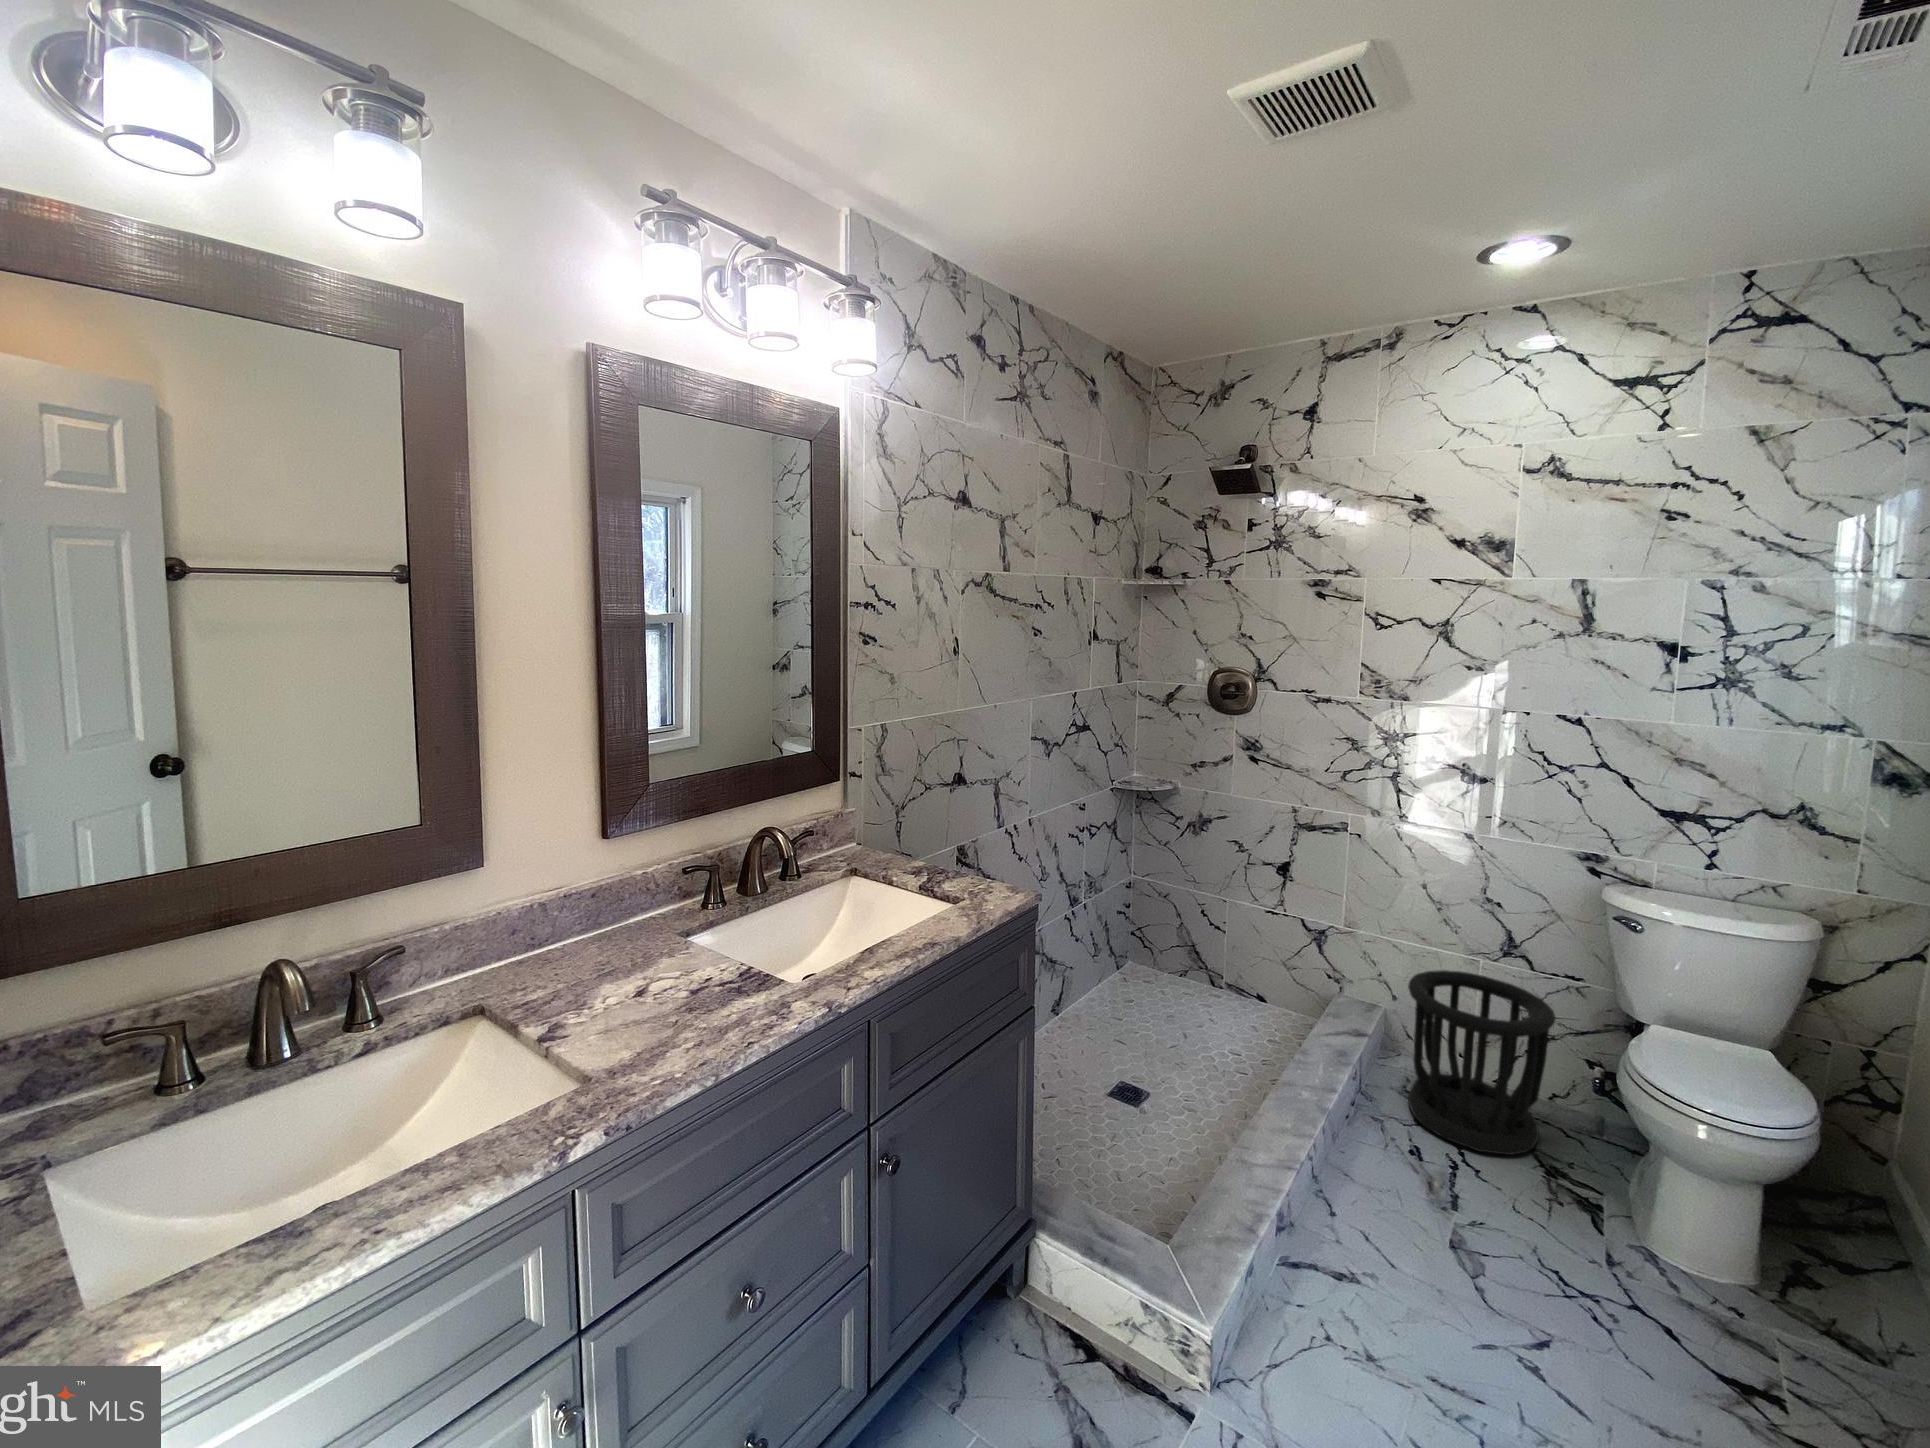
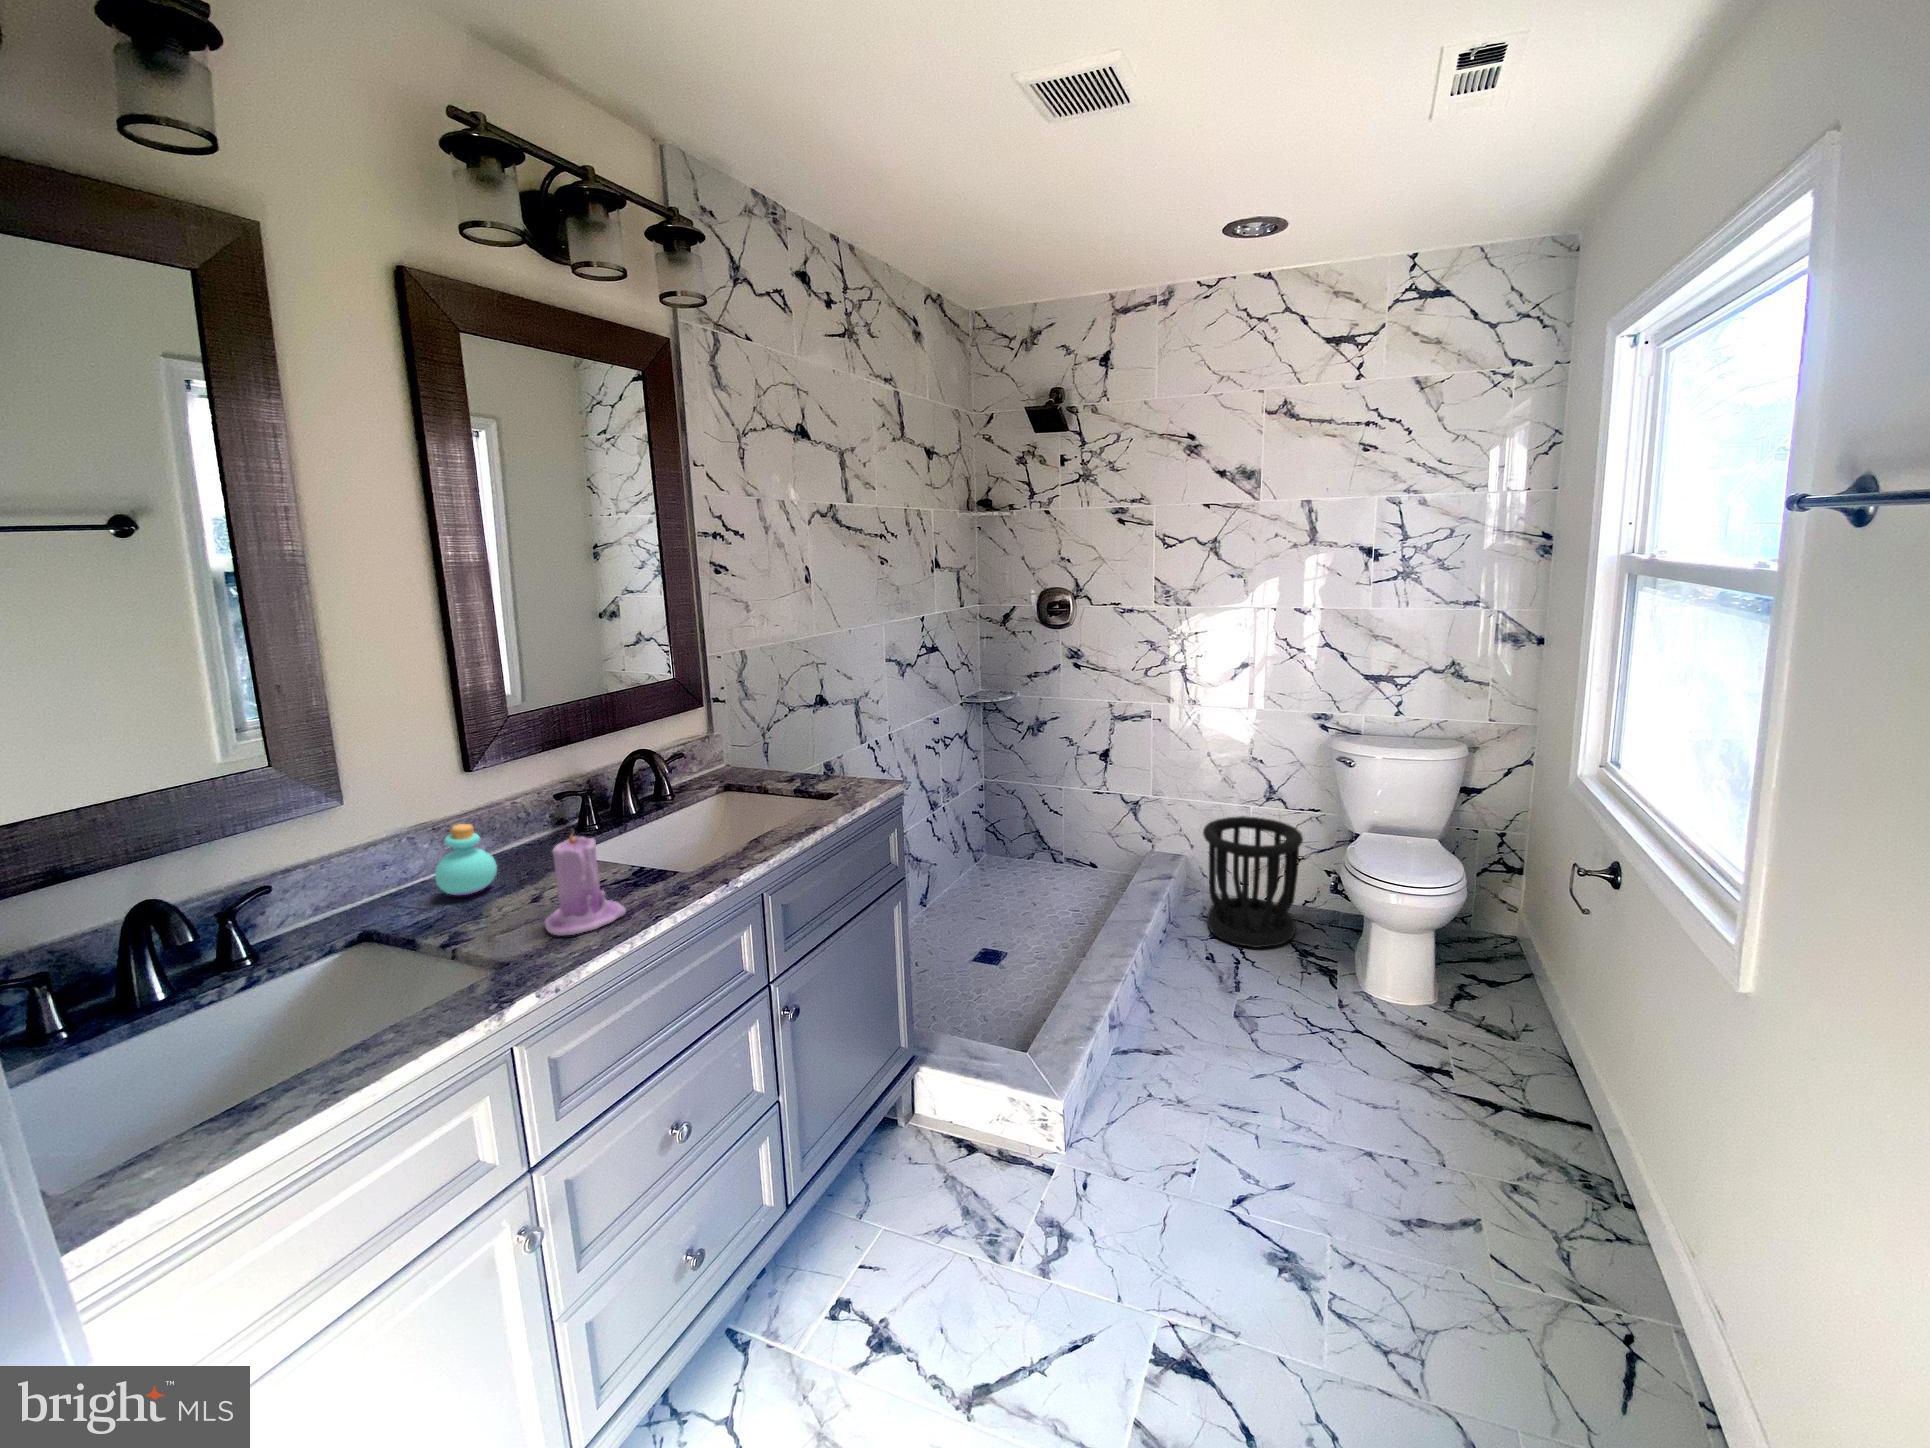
perfume bottle: none [559,900,615,975] -> present [435,824,497,895]
candle: none [642,931,723,1051] -> present [545,834,626,935]

